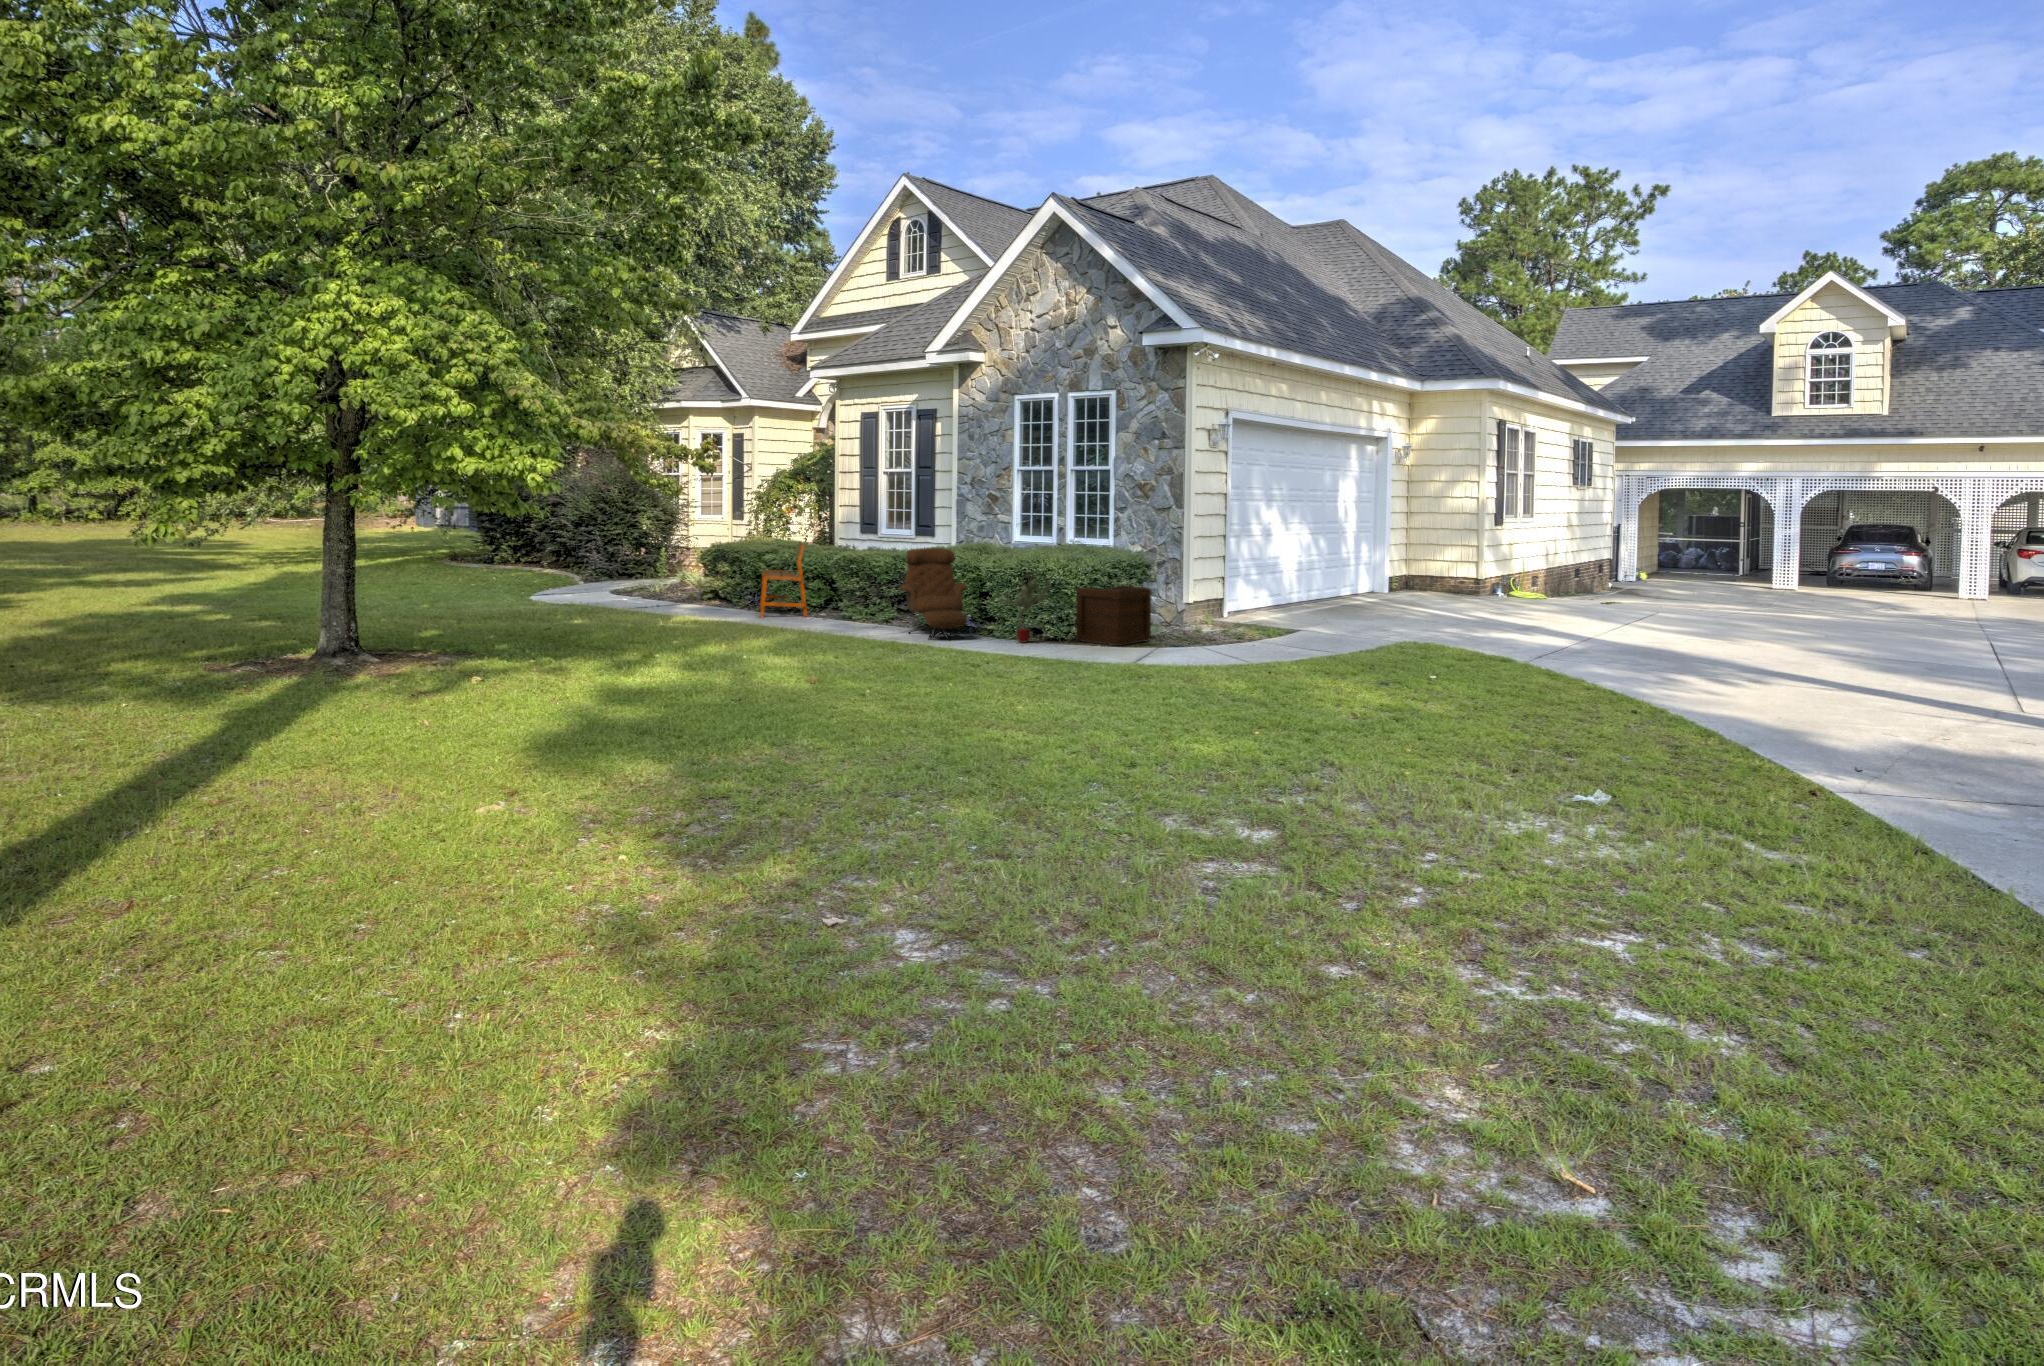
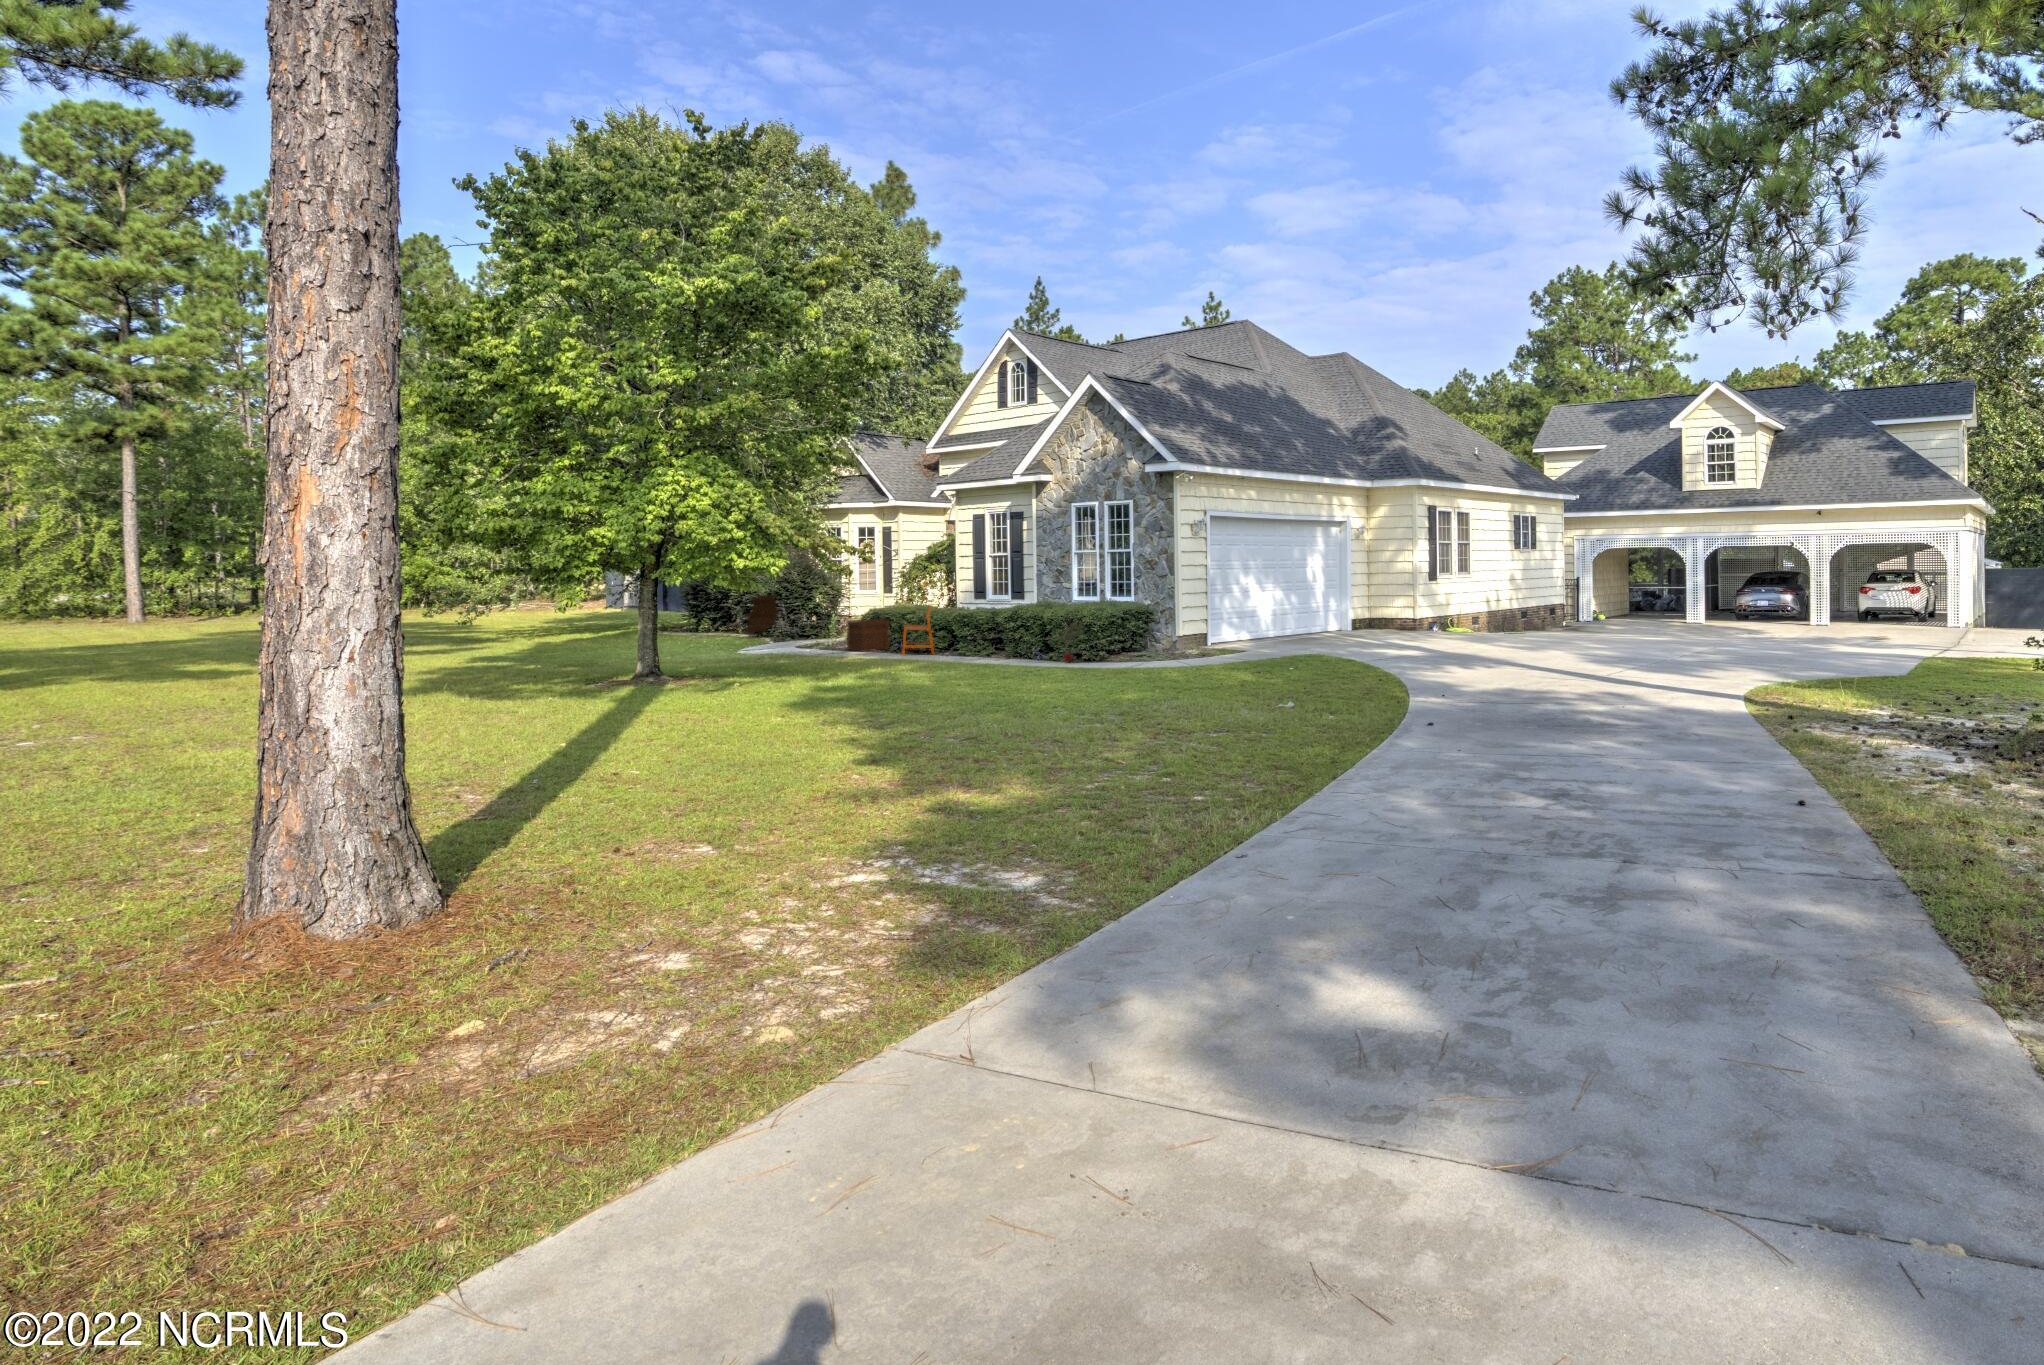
lounge chair: present [900,548,968,640] -> present [746,595,779,637]
wooden crate: present [1075,585,1152,646] -> present [847,619,889,651]

